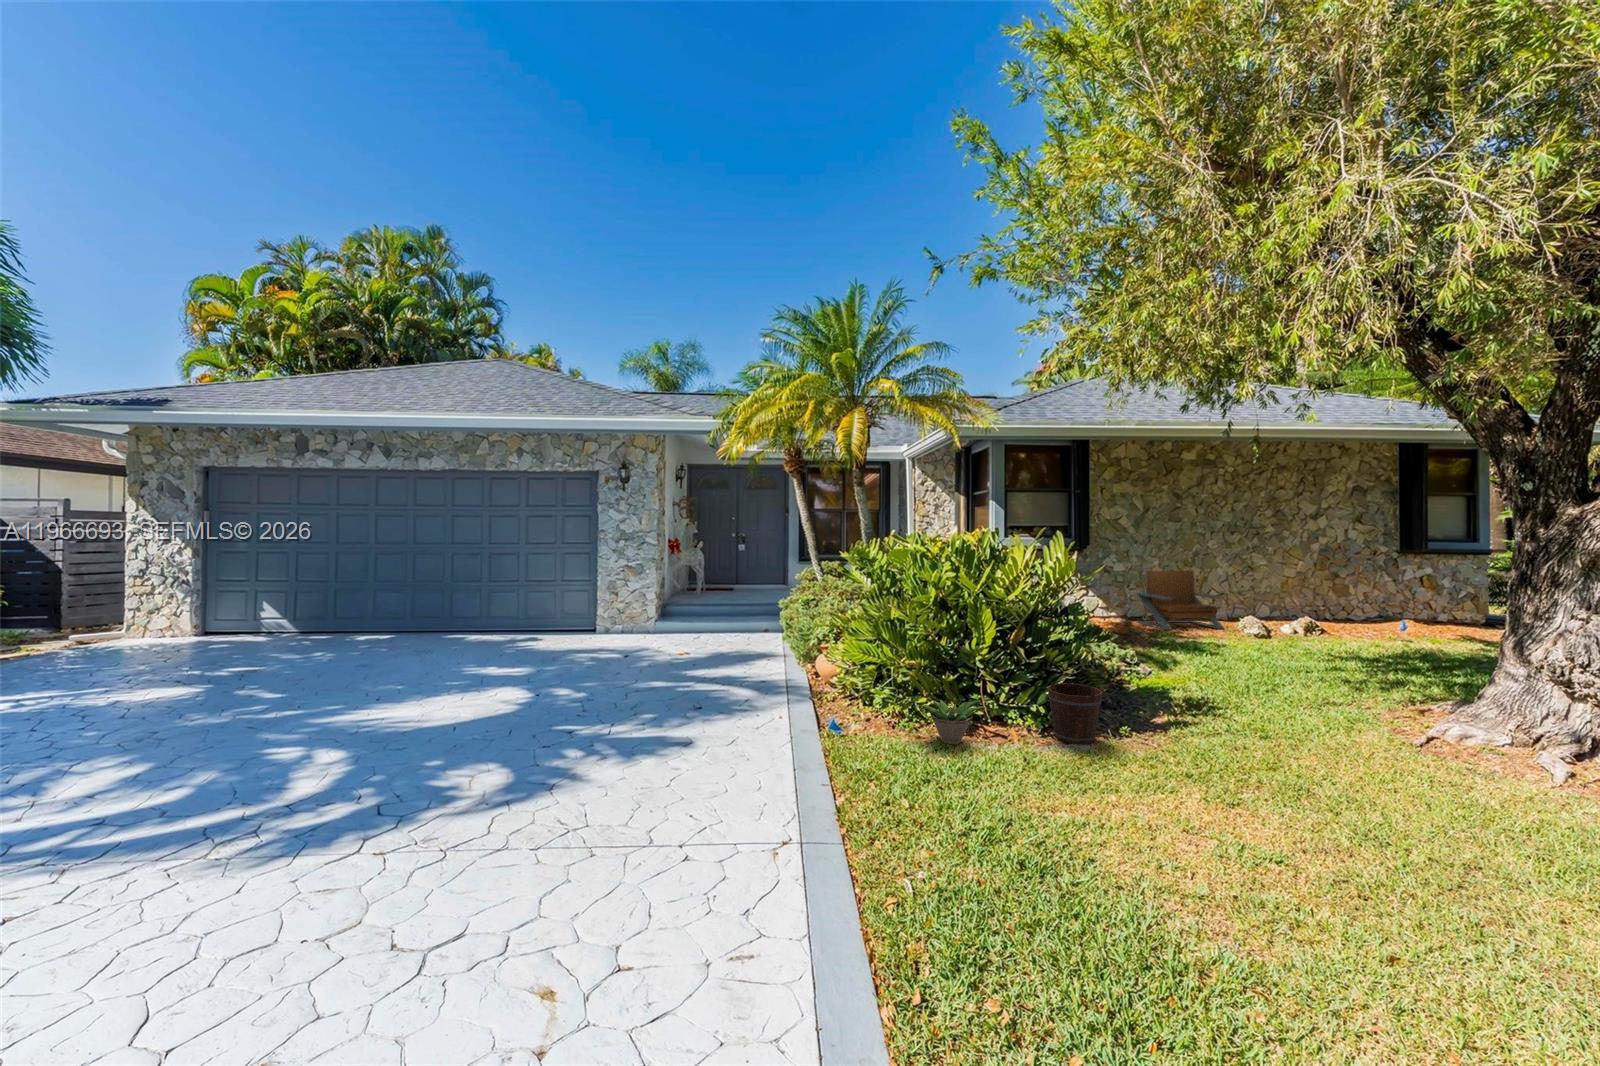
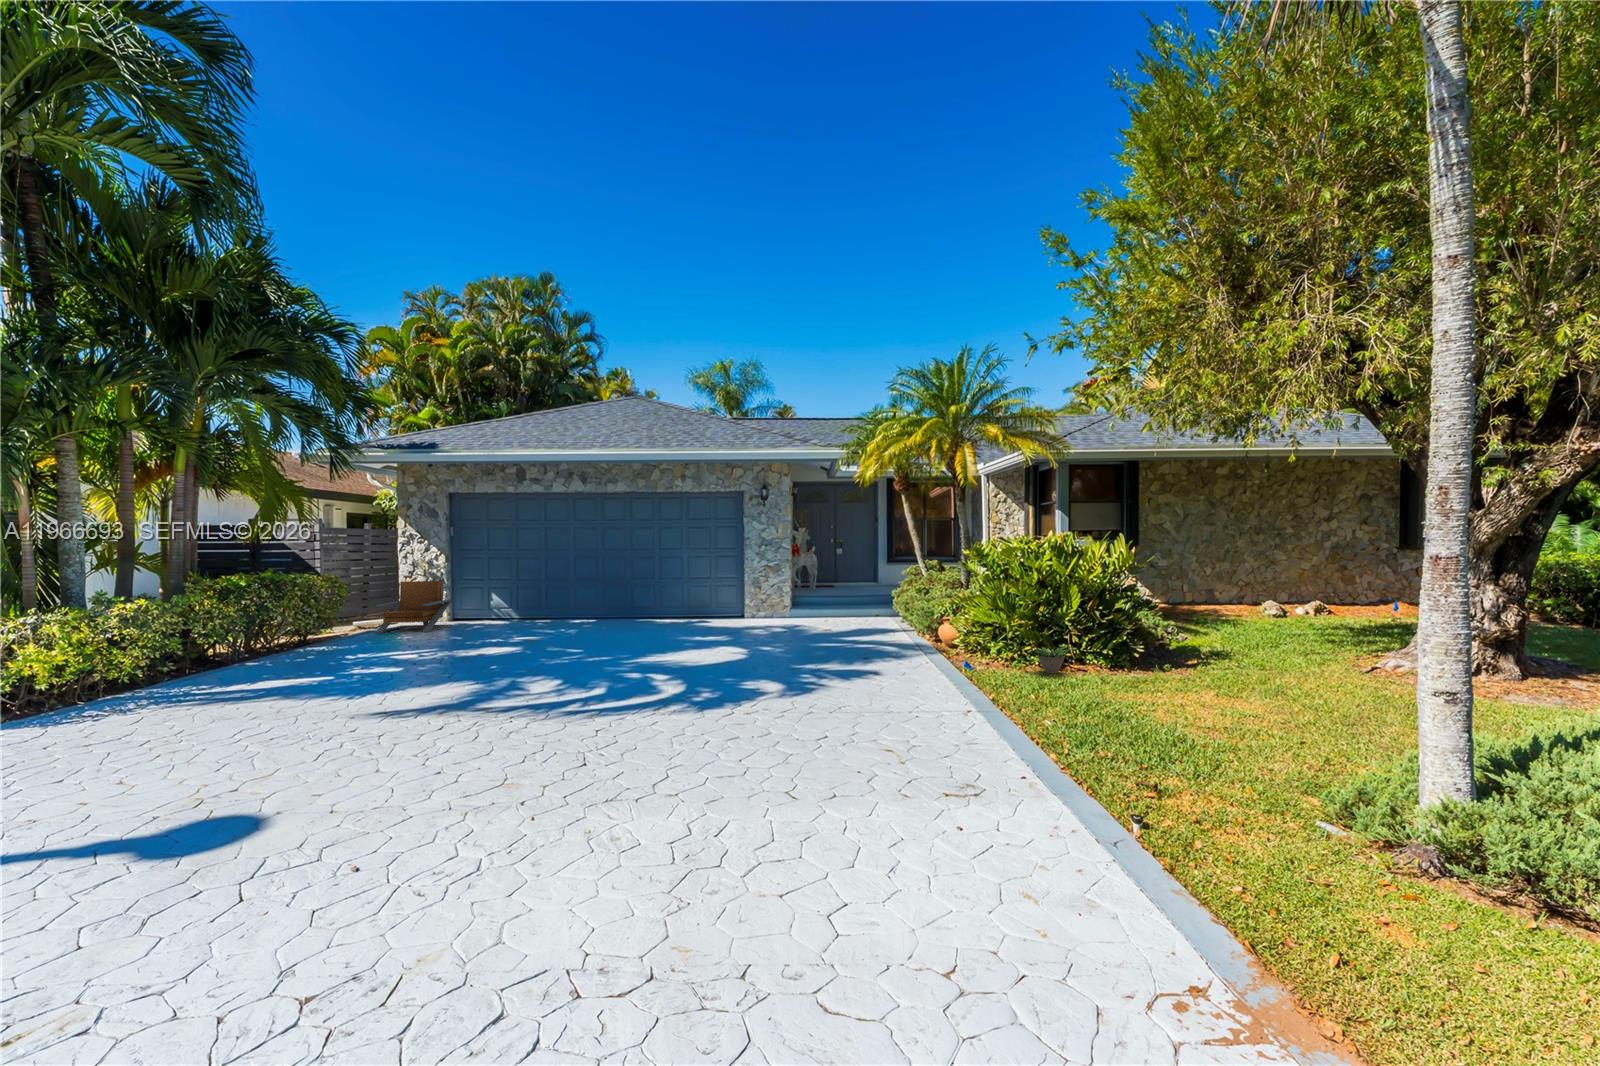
lounge chair: present [1136,570,1224,630] -> present [375,581,452,633]
bucket: present [1048,682,1102,744] -> none [1115,635,1152,673]

